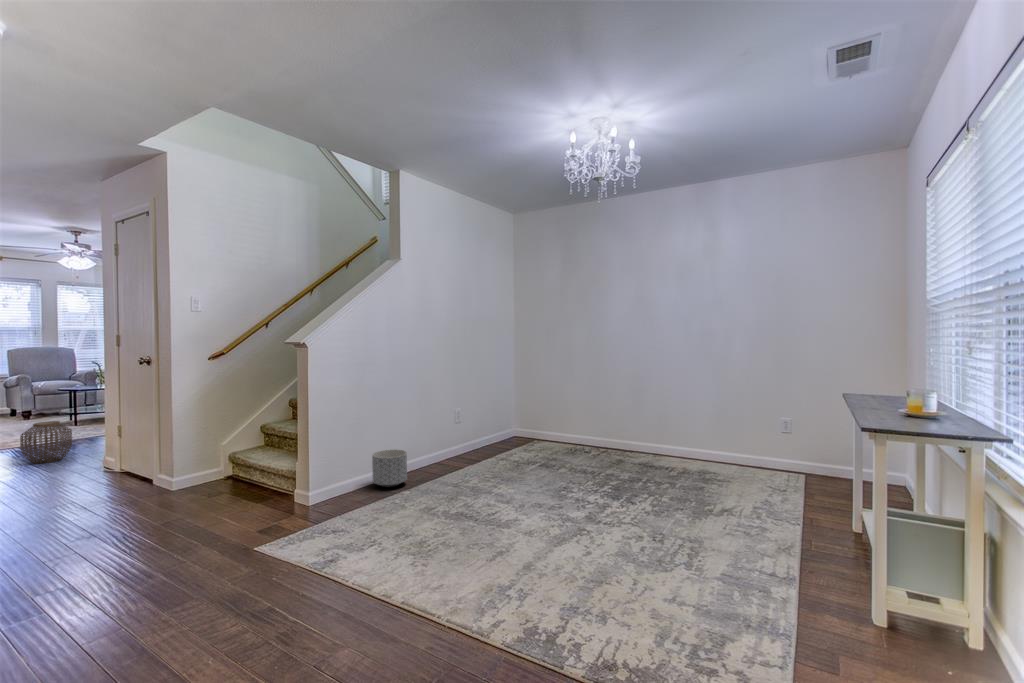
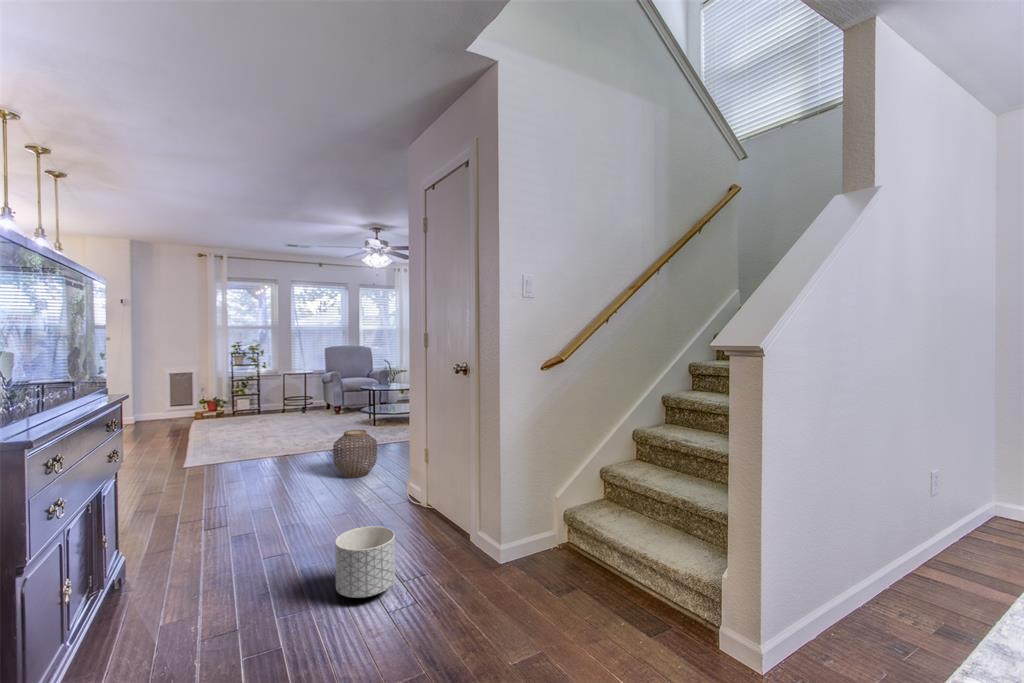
planter: present [372,449,407,487] -> present [335,526,395,598]

